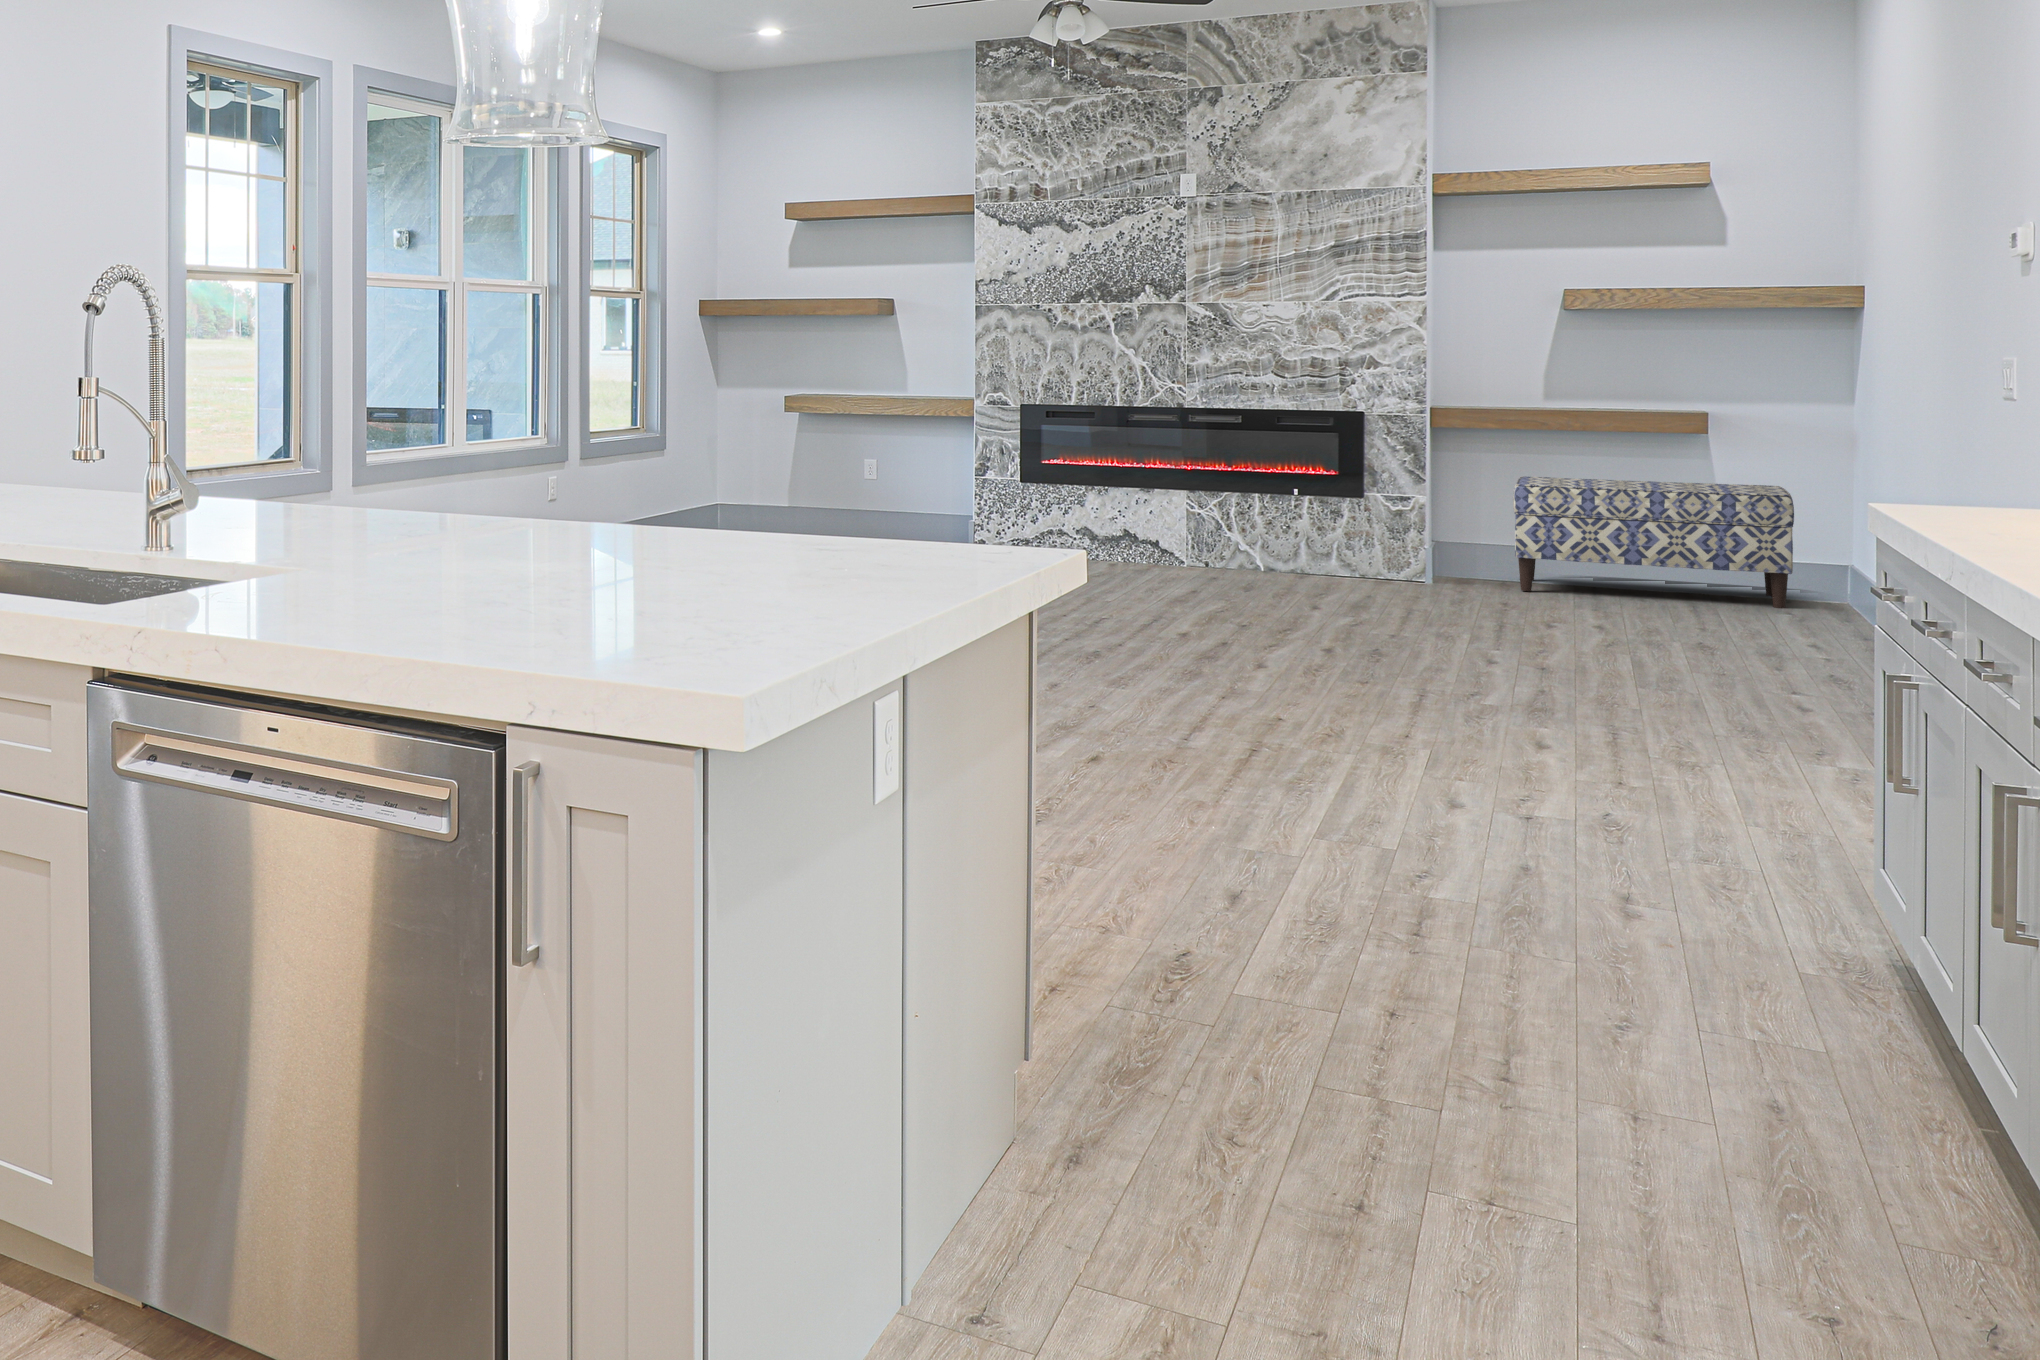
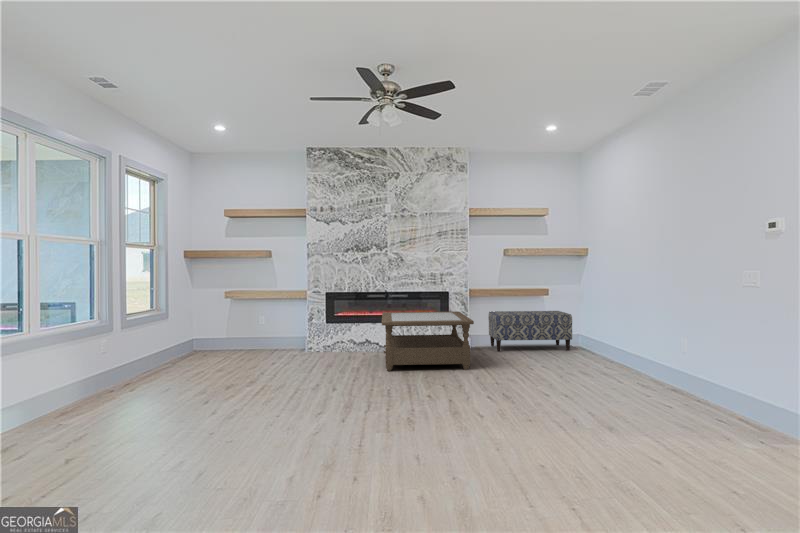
coffee table: none [1126,460,1396,613] -> present [382,311,474,371]

